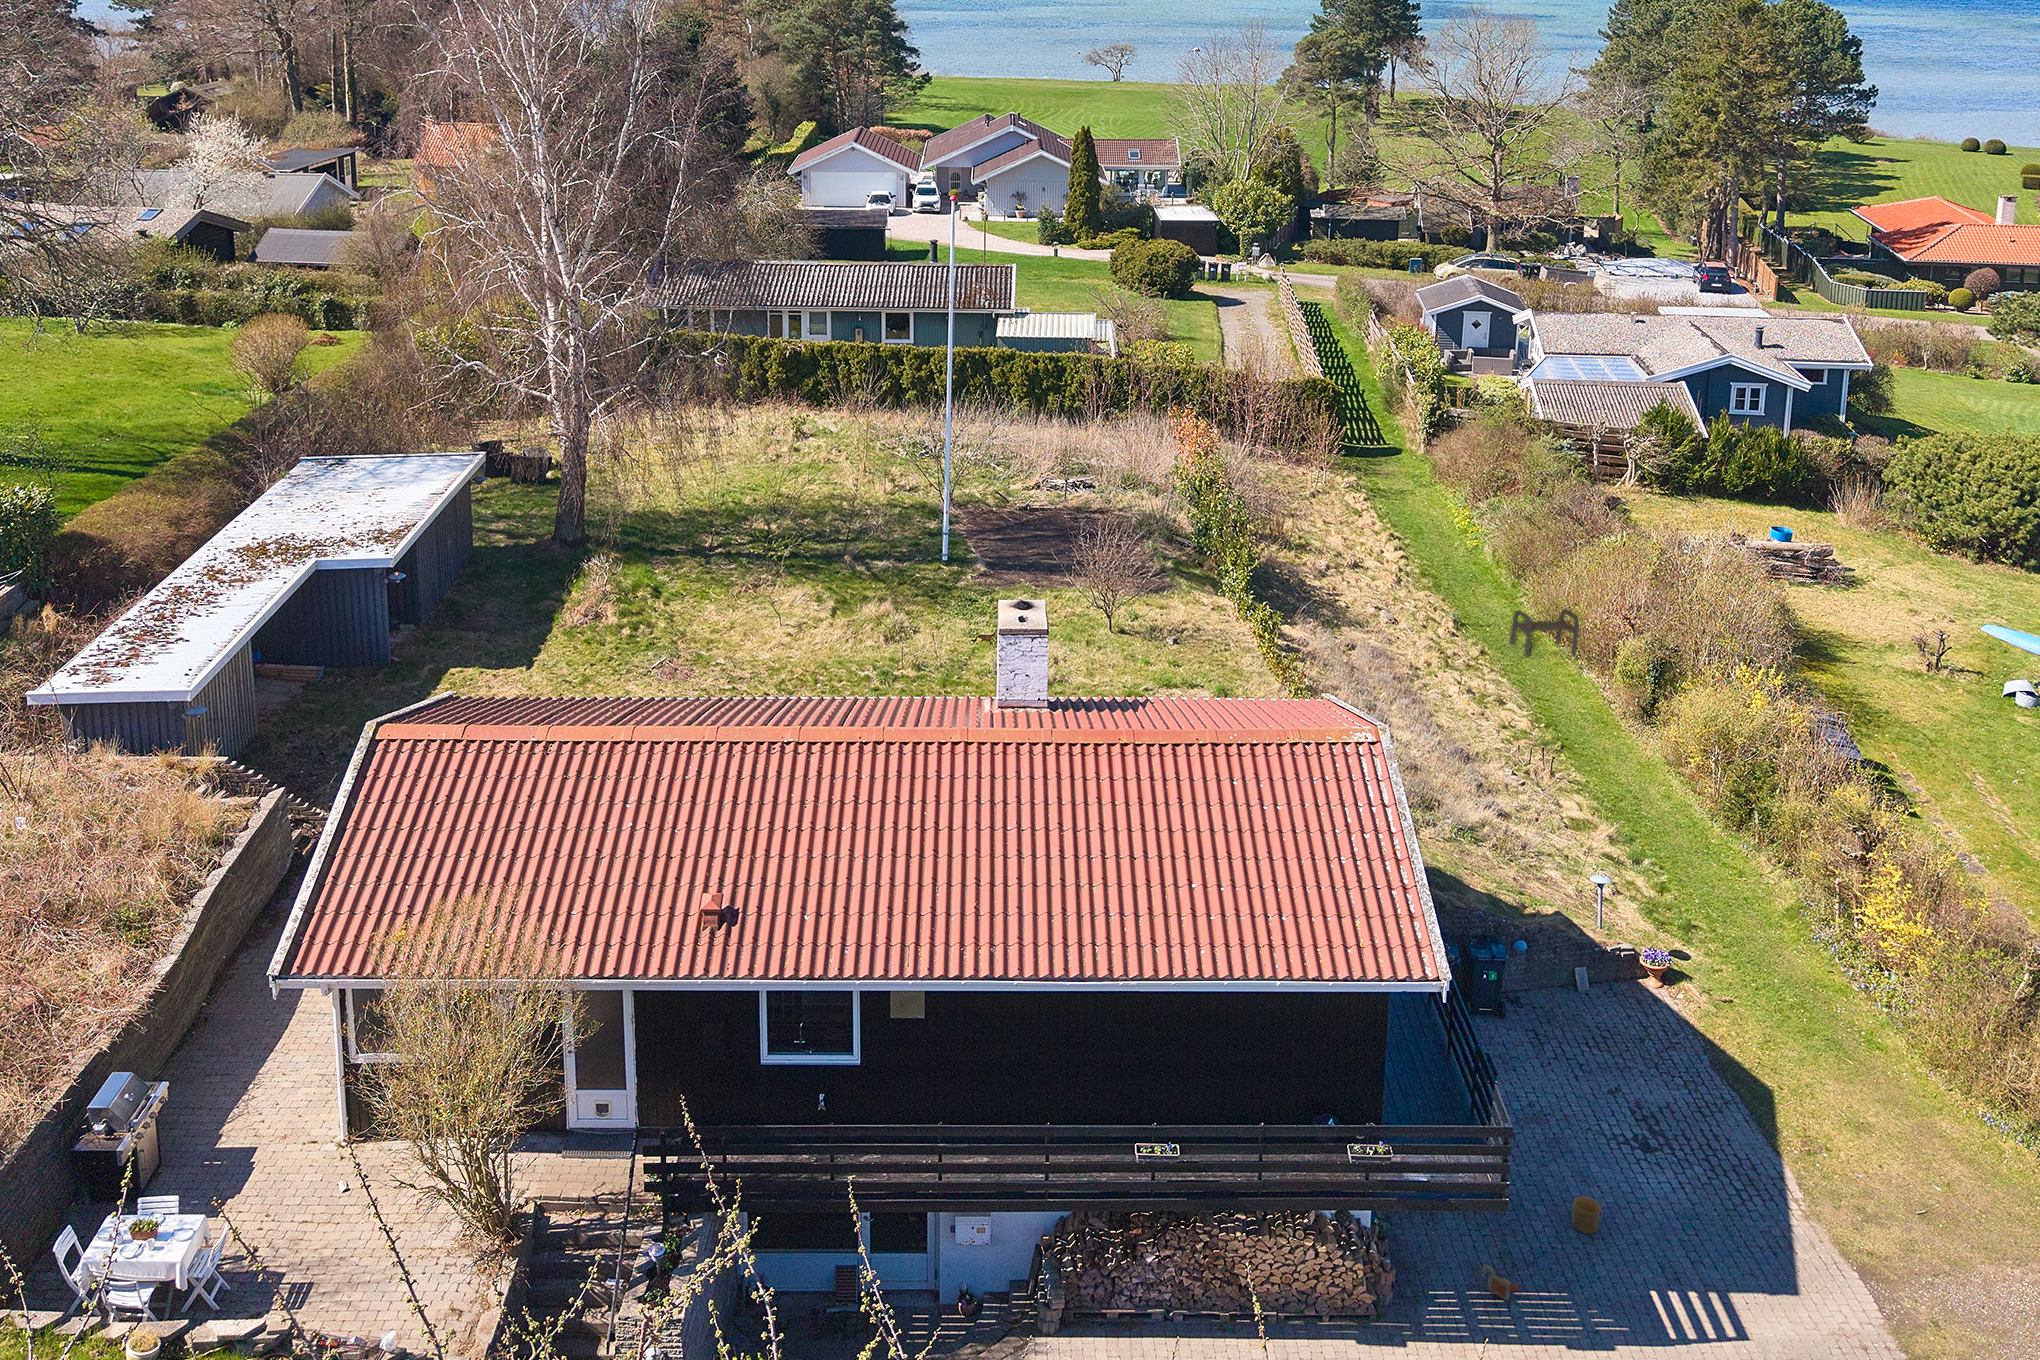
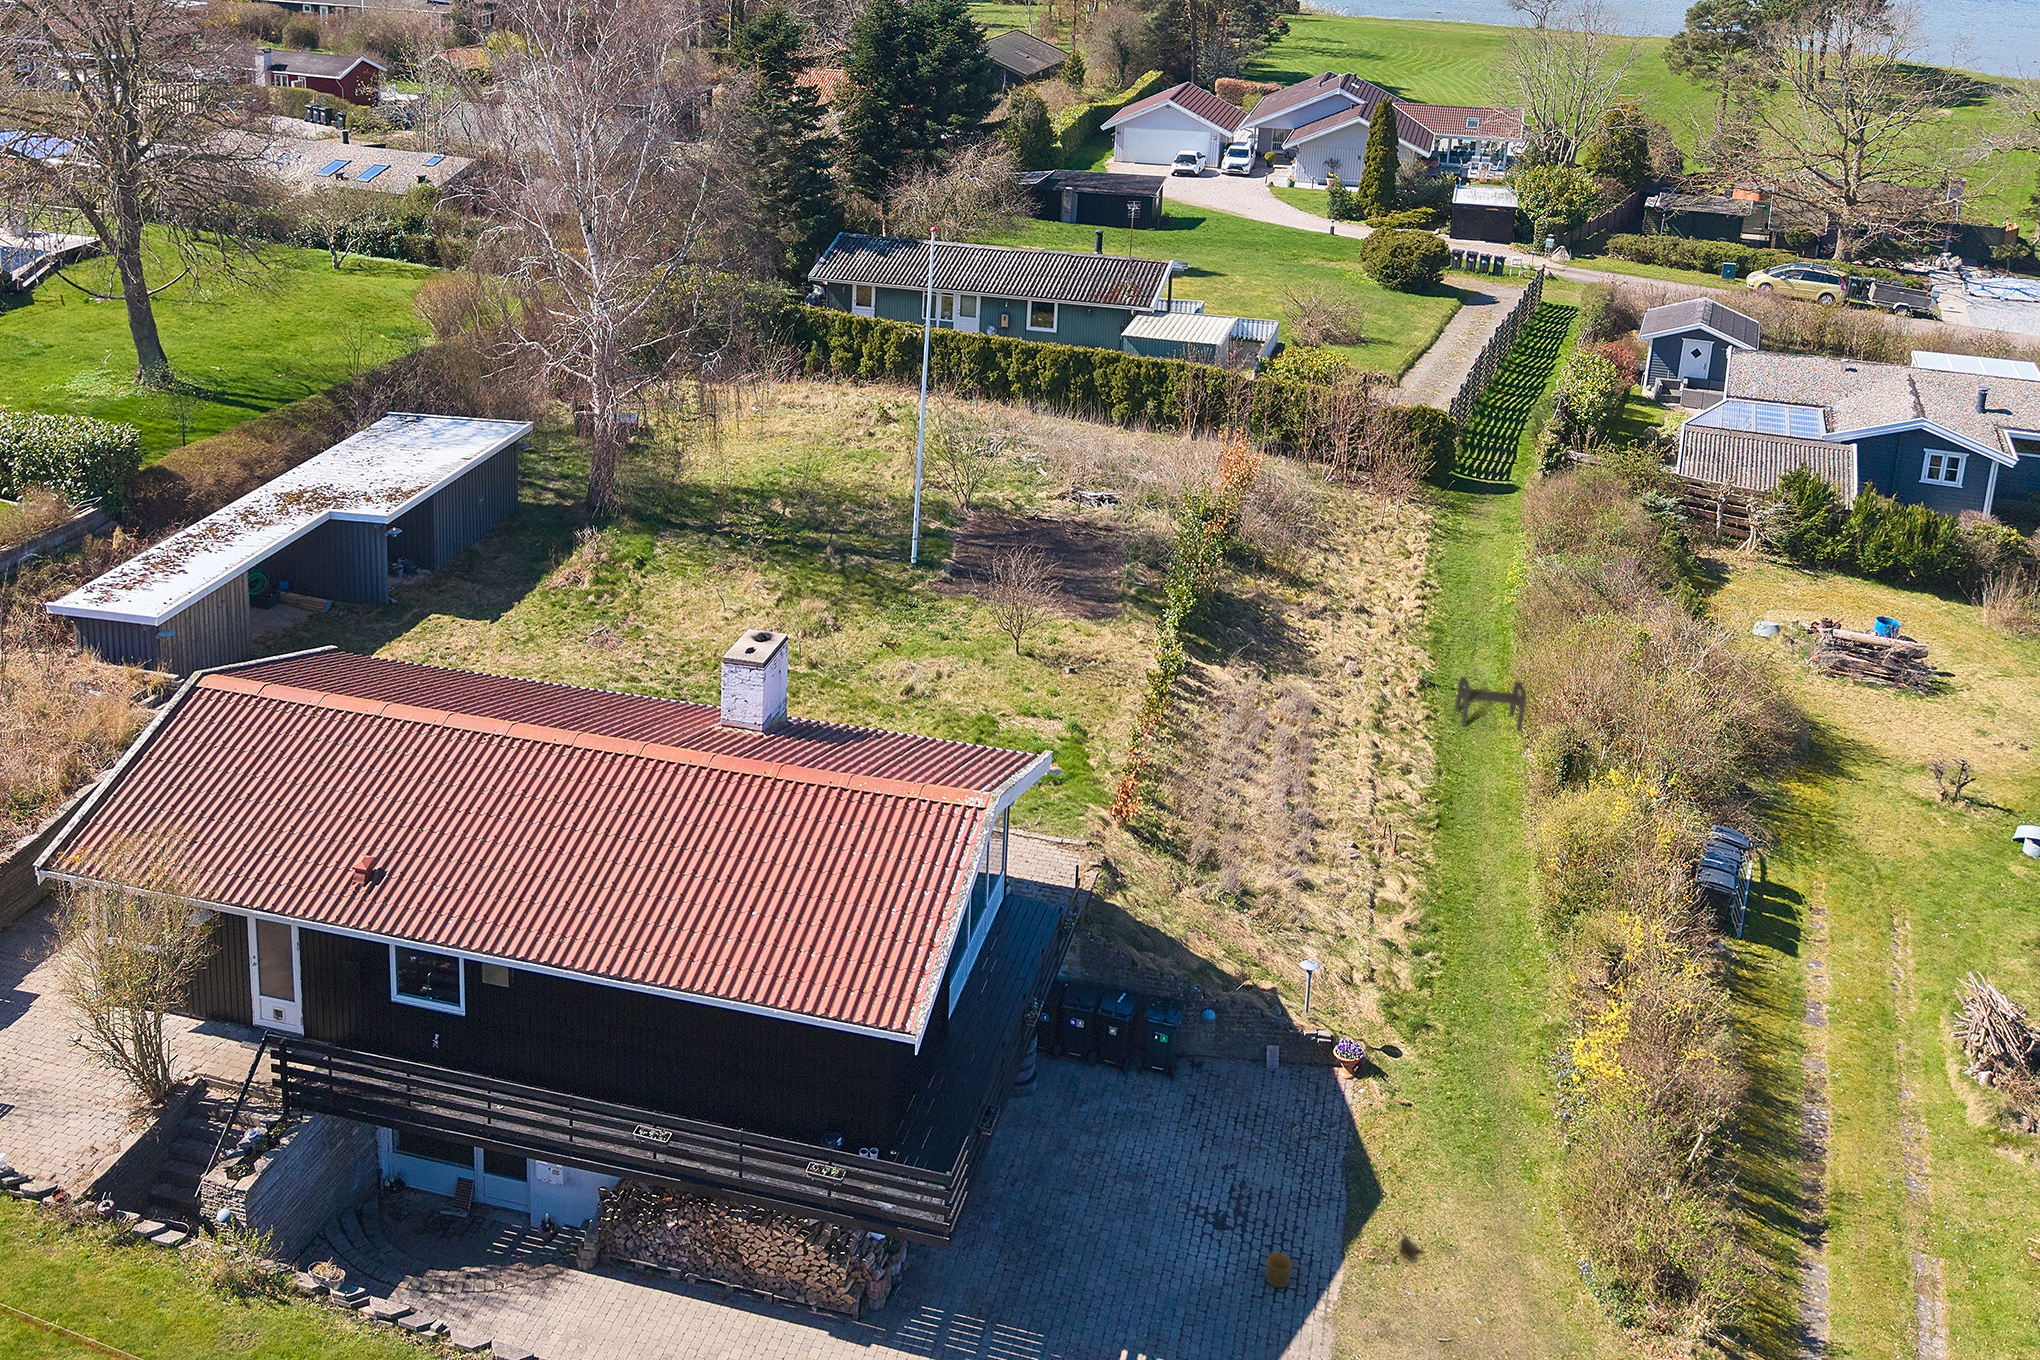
planter: present [1572,1196,1601,1234] -> present [1266,1253,1292,1288]
watering can: present [1482,1265,1522,1300] -> present [1397,1230,1426,1262]

